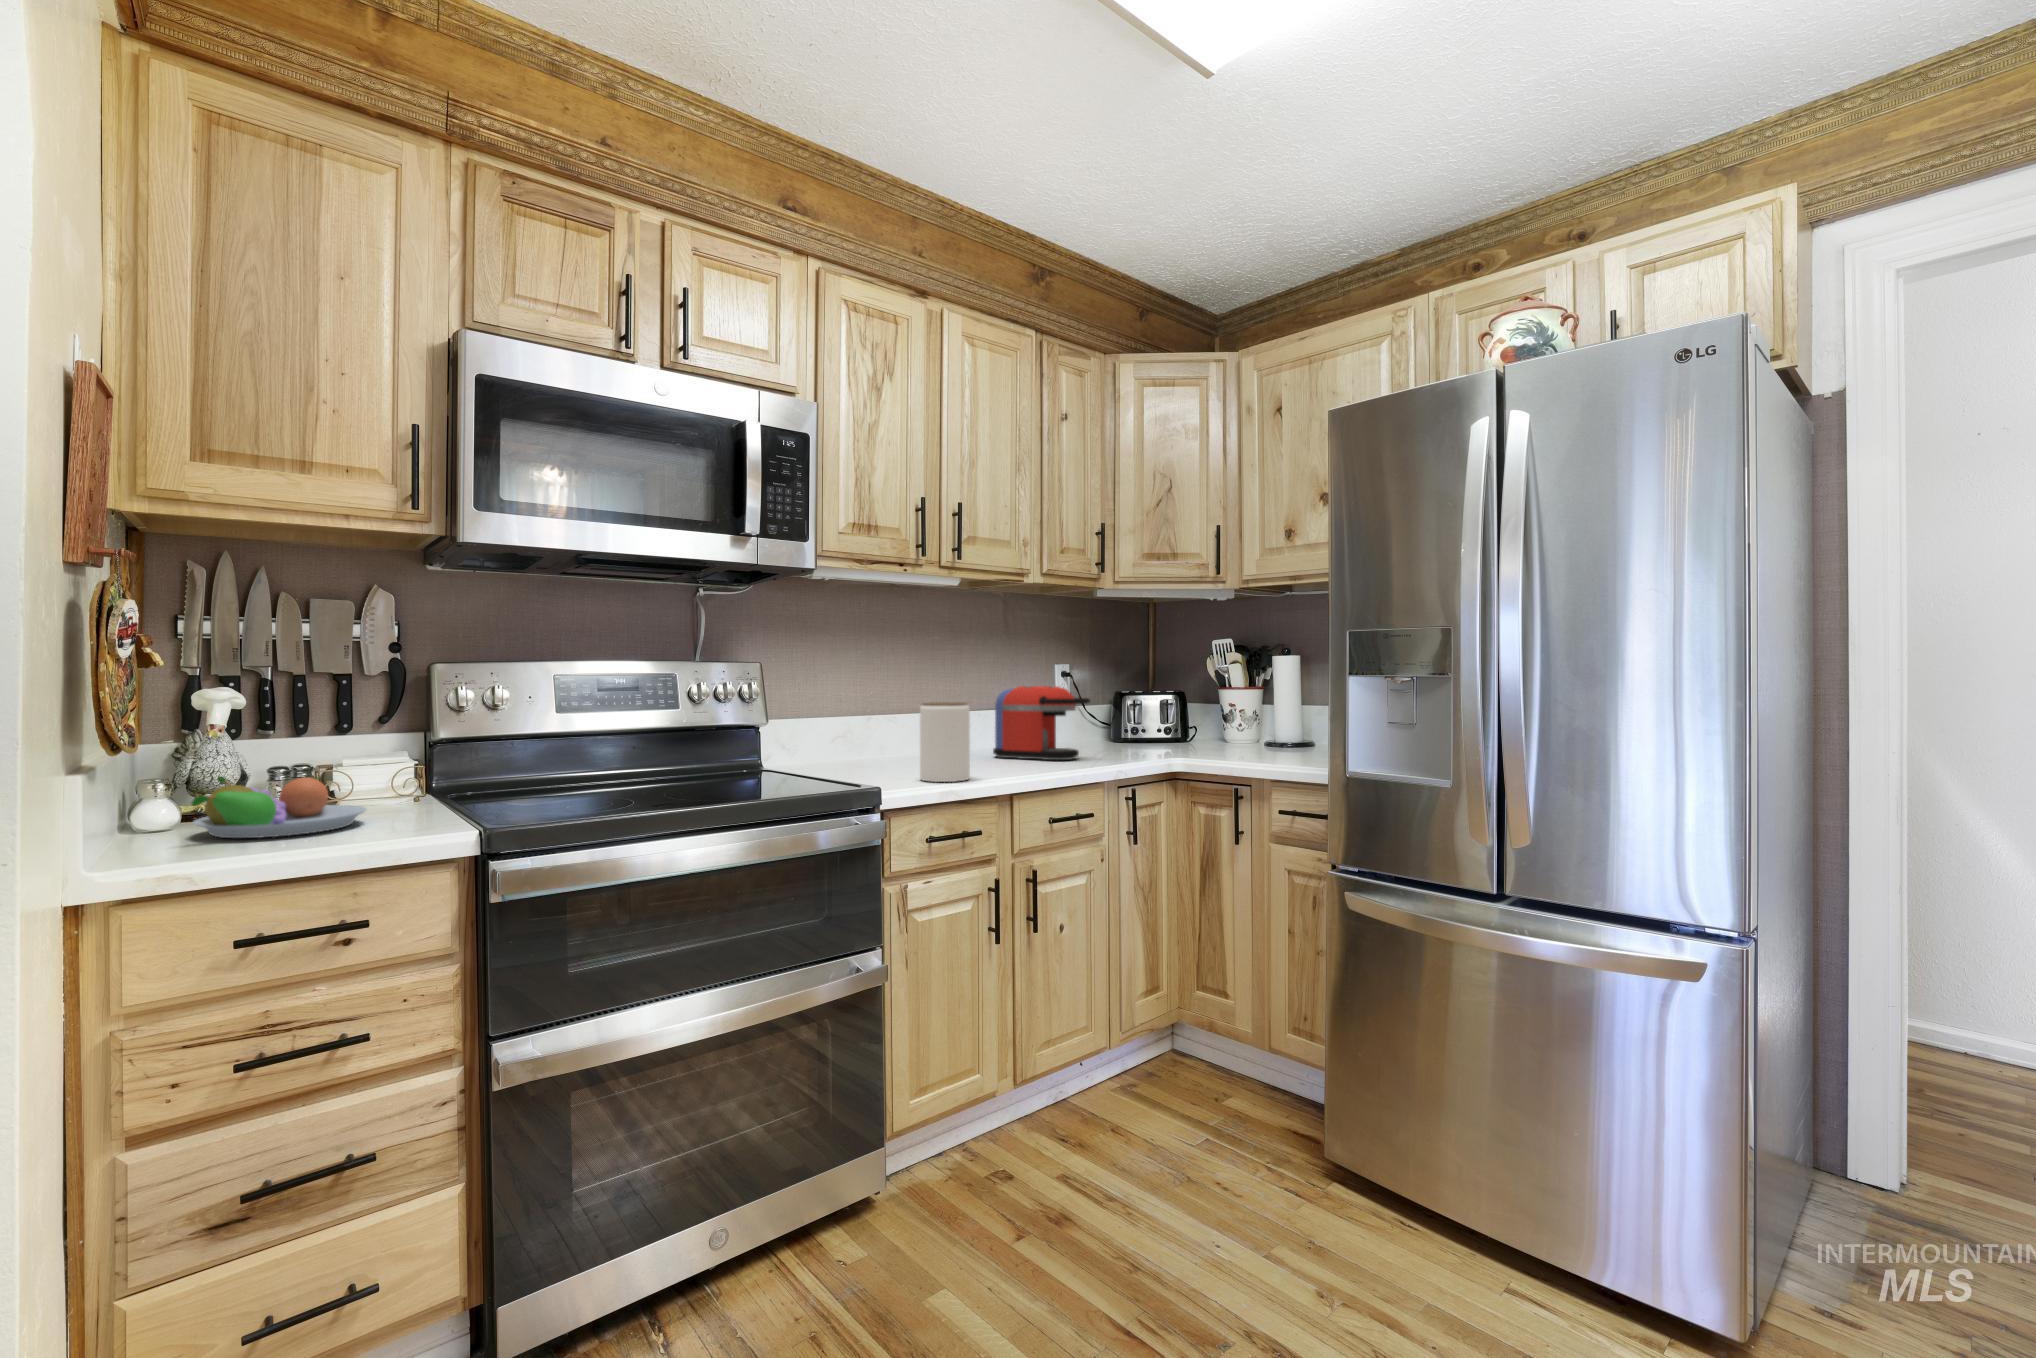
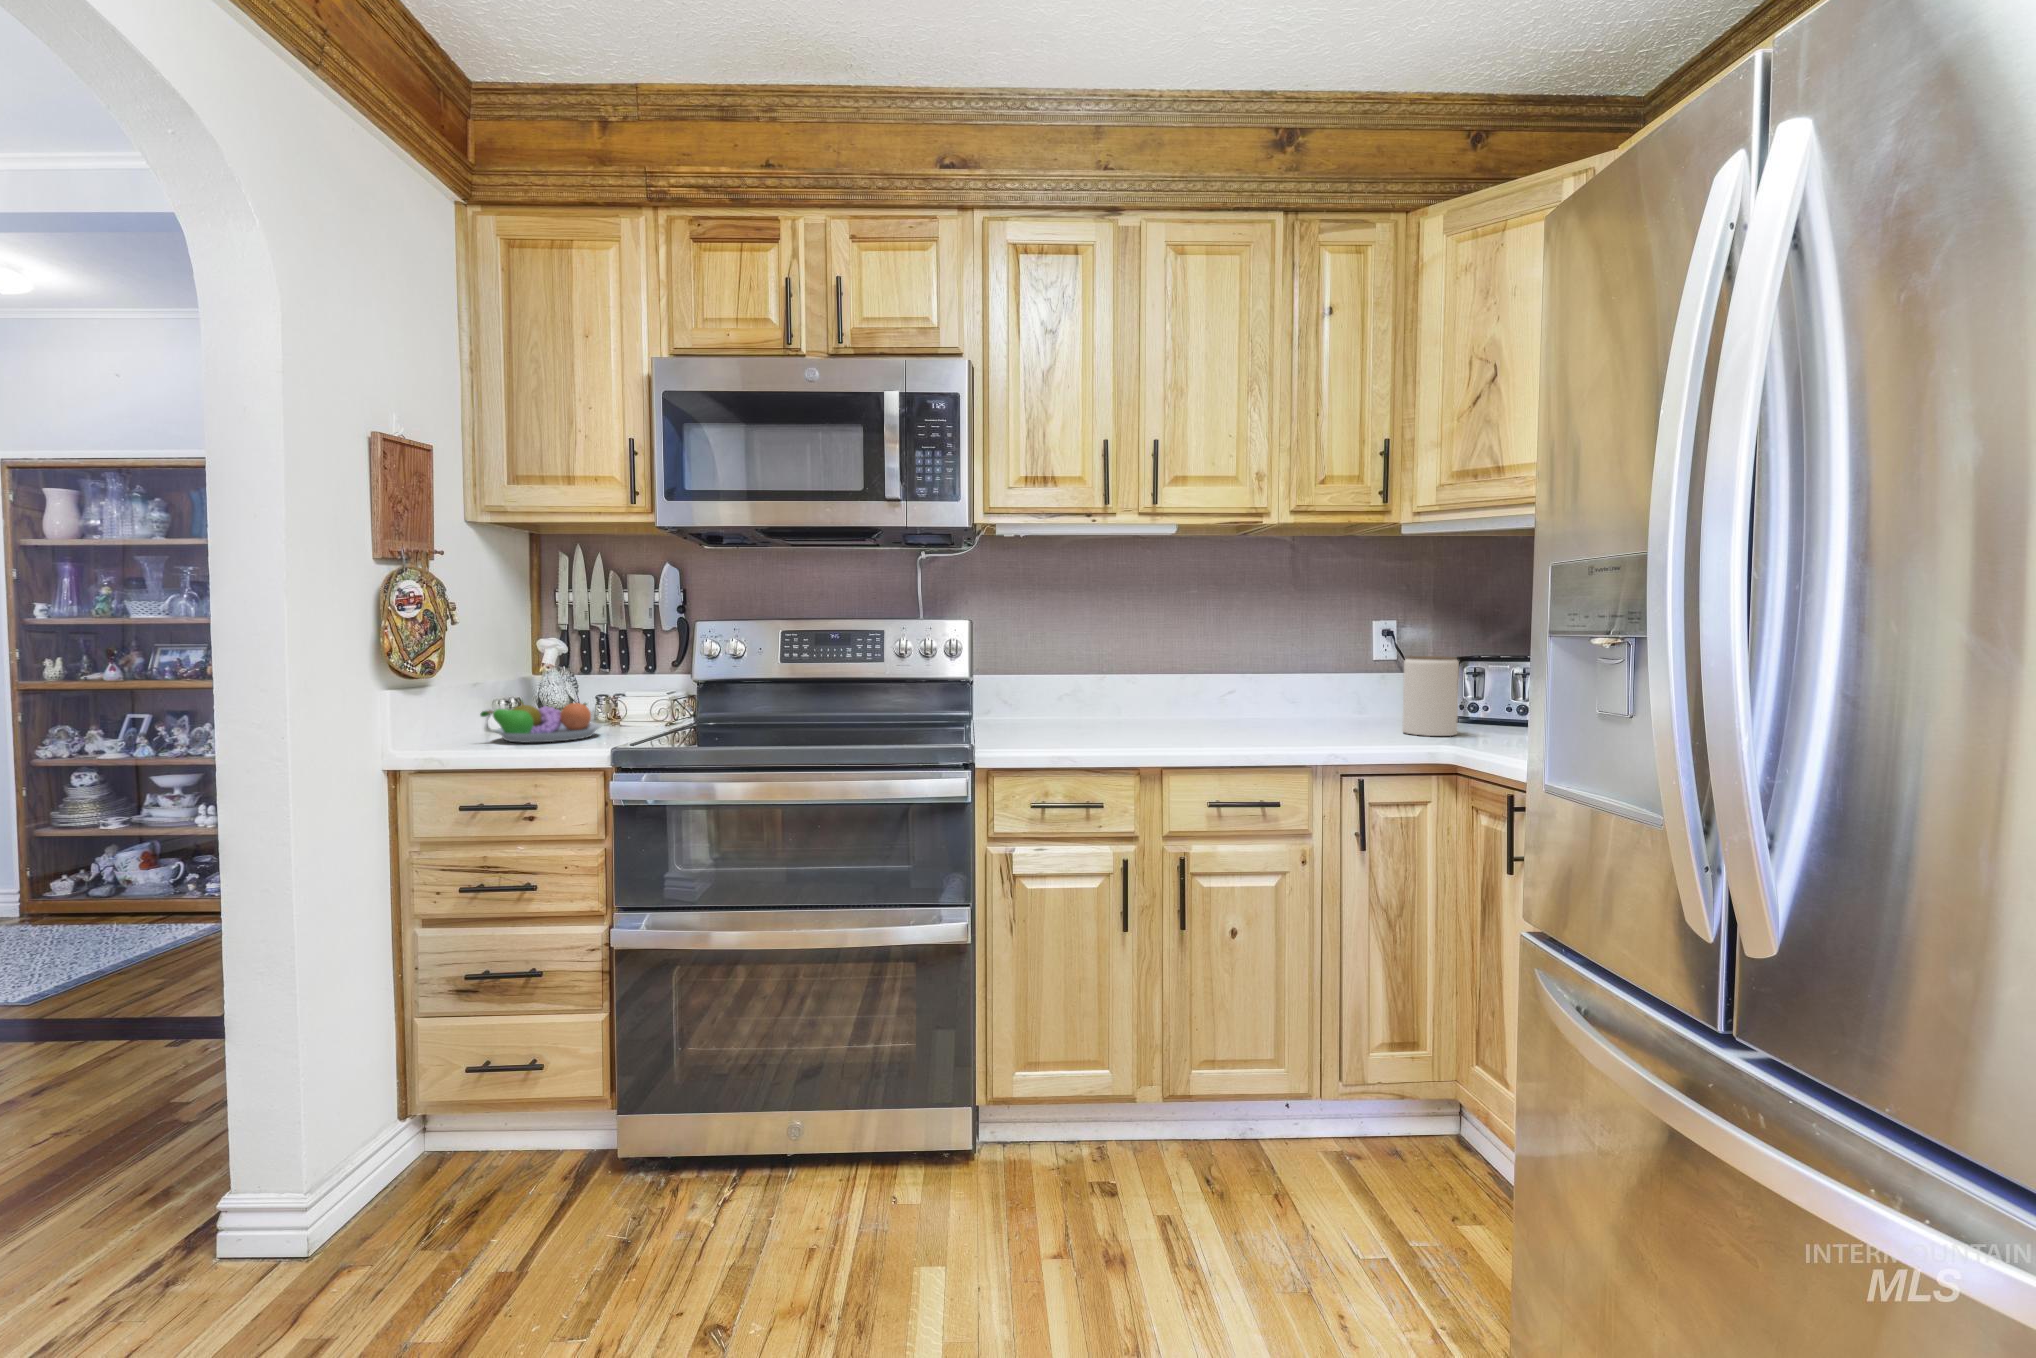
coffee maker: present [993,686,1090,760] -> none [1225,645,1324,735]
jar: present [920,702,970,782] -> present [1403,656,1459,736]

